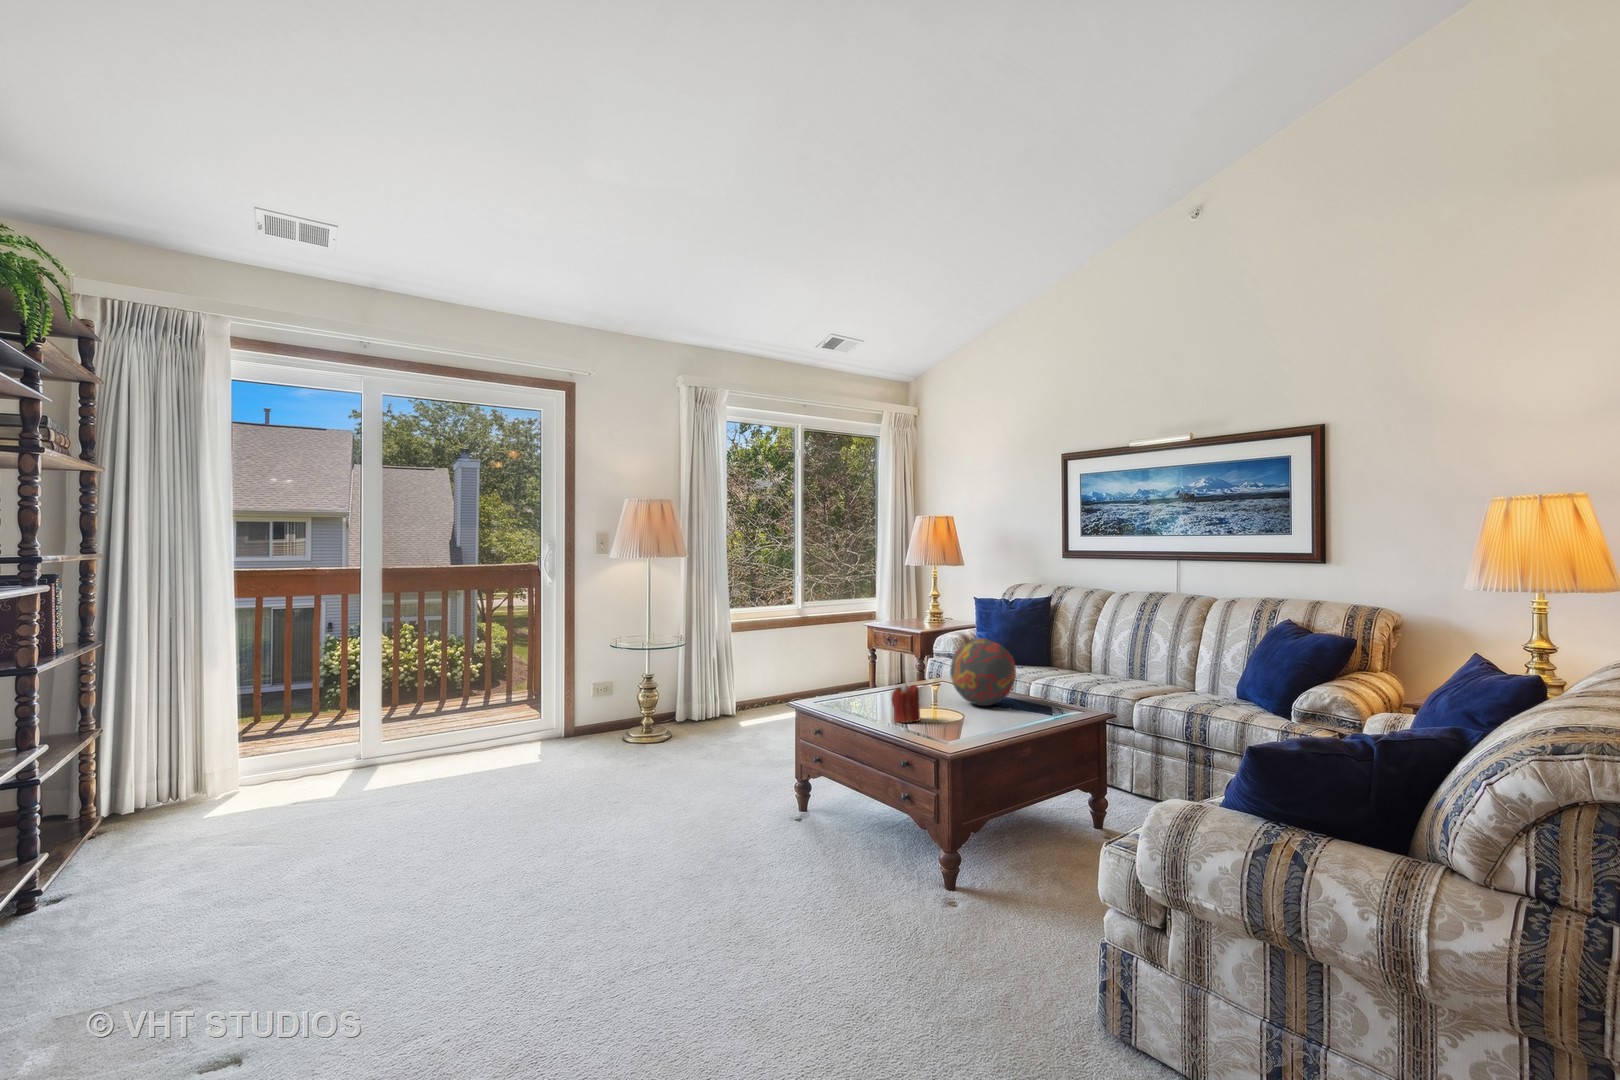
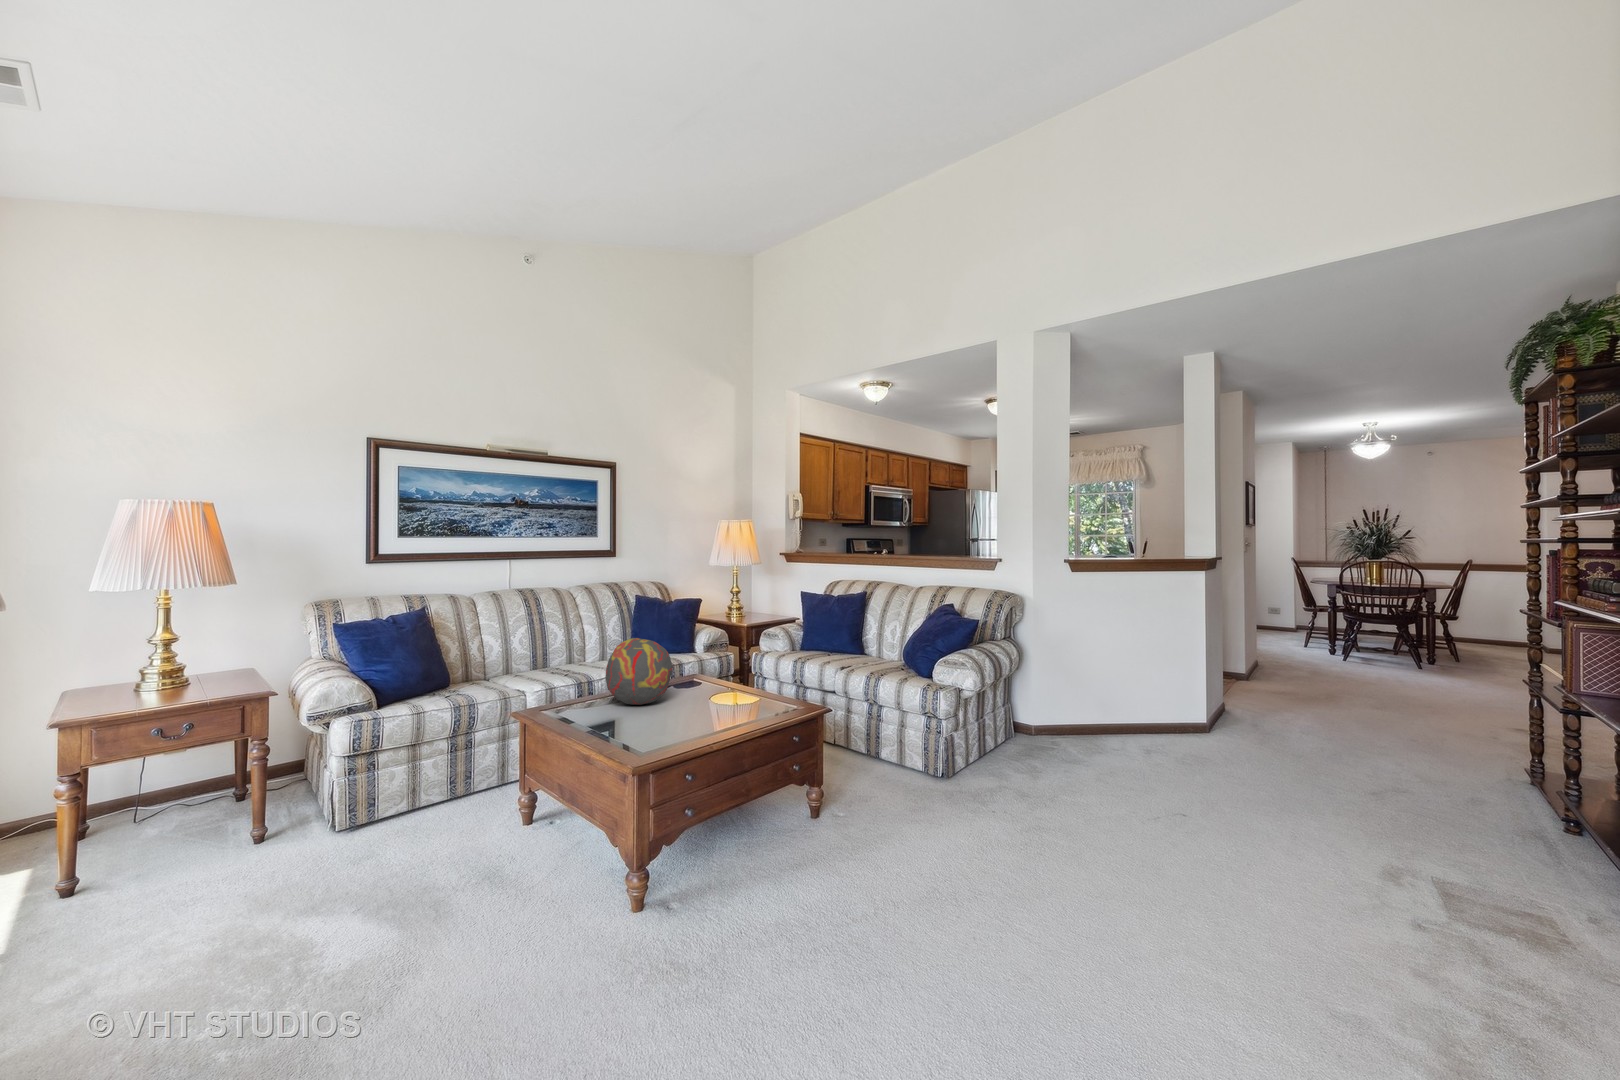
candle: present [892,683,920,723] -> none [693,685,722,727]

